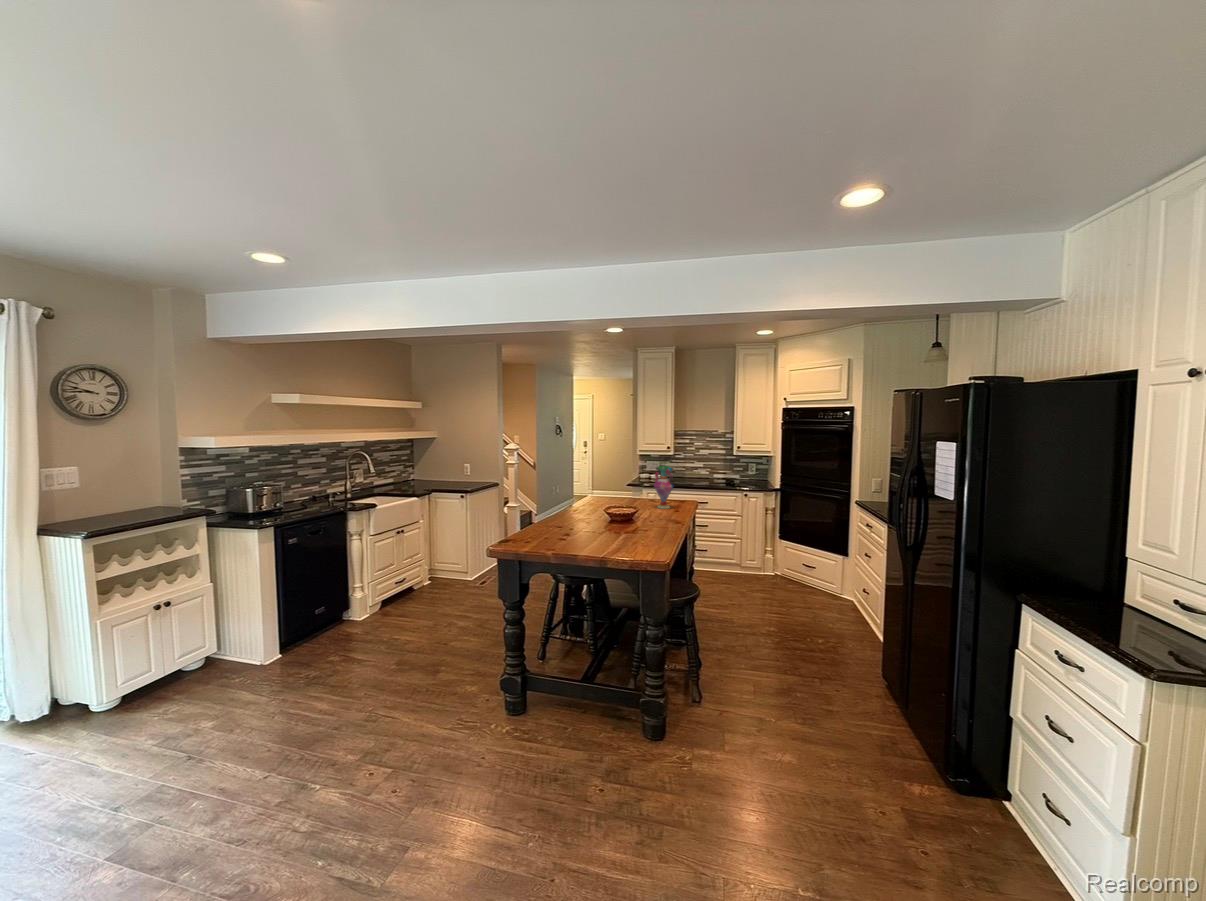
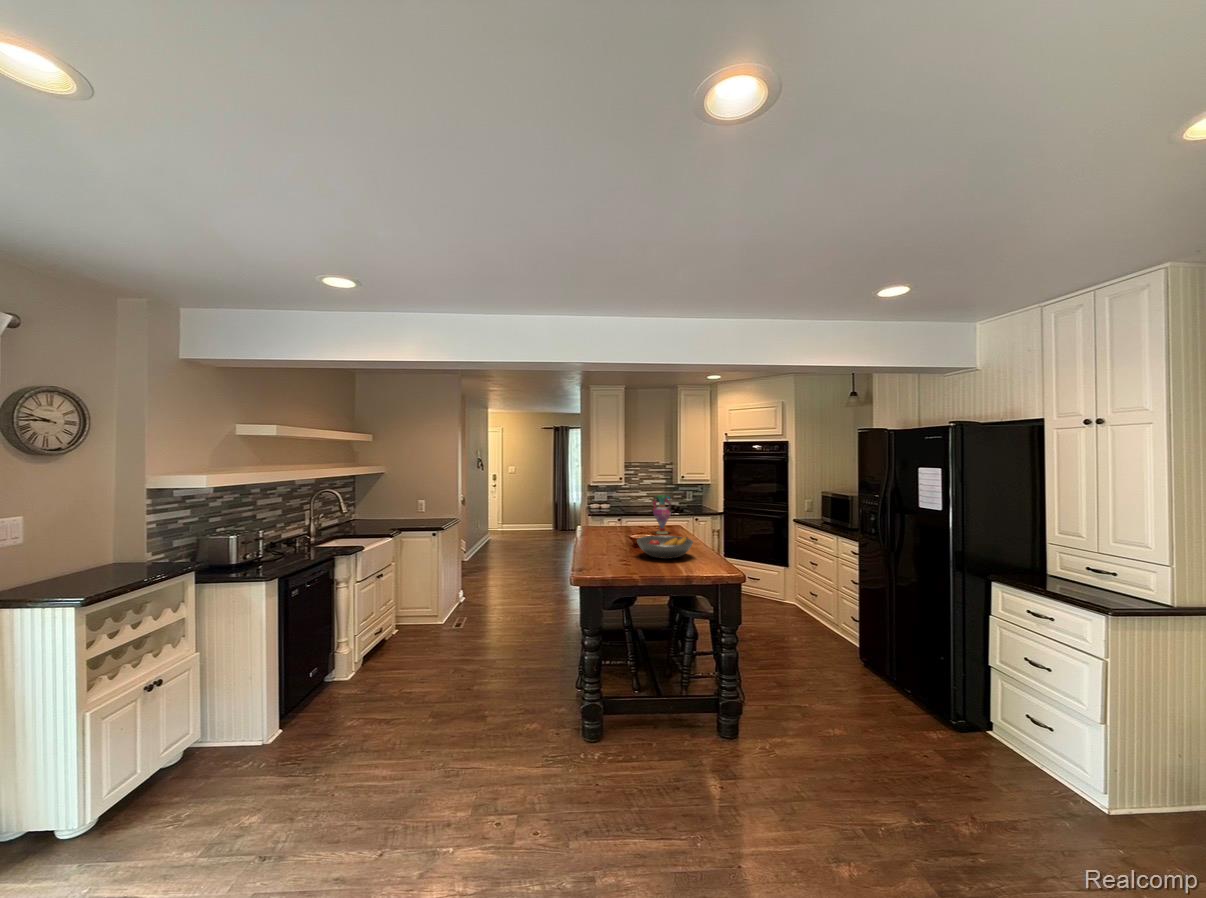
fruit bowl: none [587,510,649,536] -> present [637,536,693,559]

